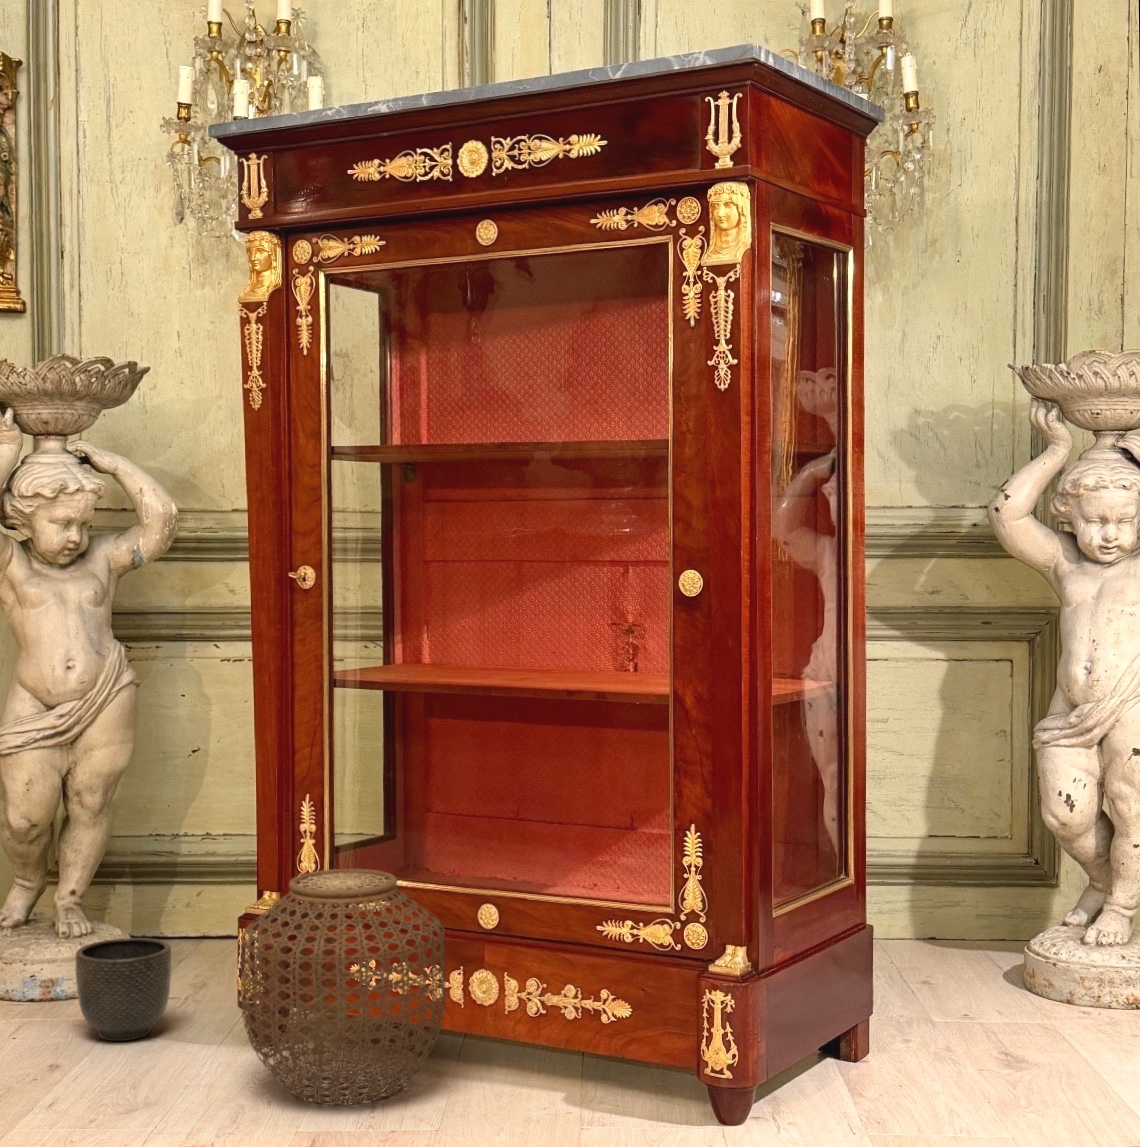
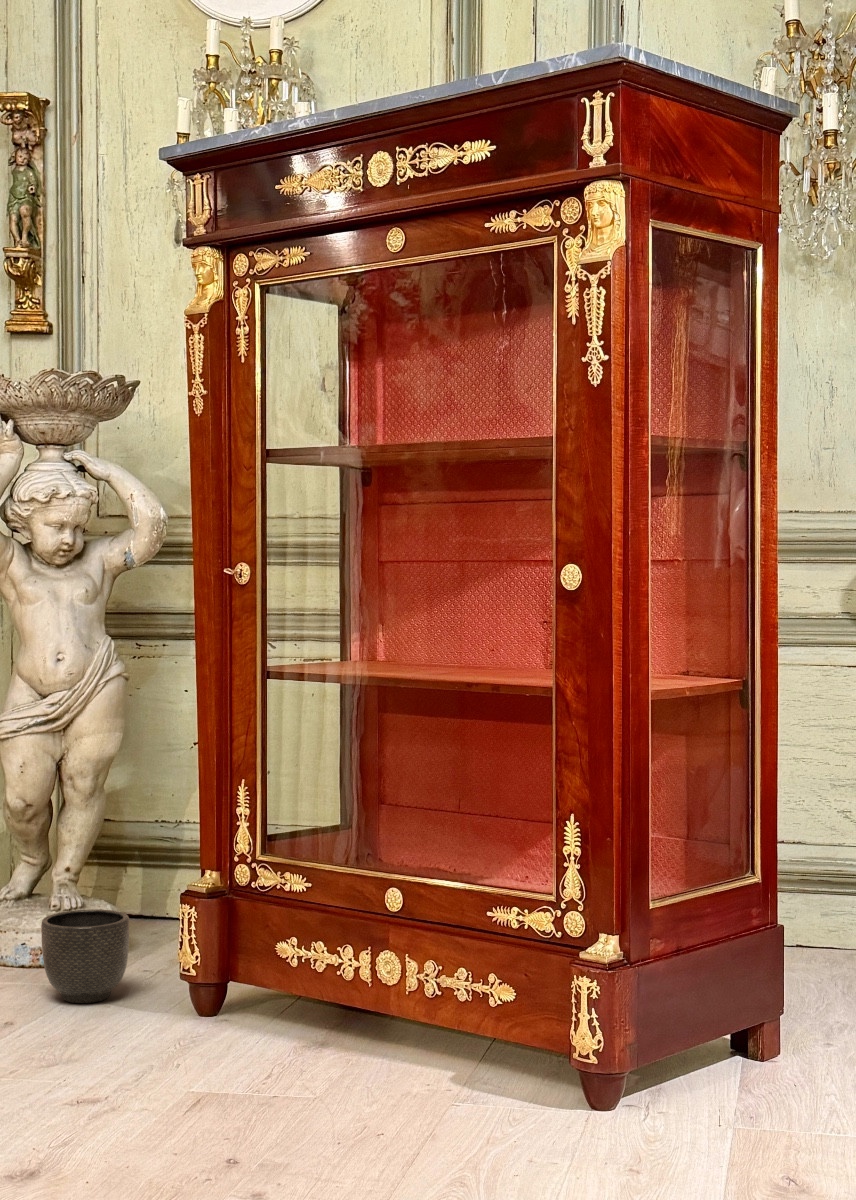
woven basket: present [241,869,446,1104] -> none [159,848,351,1069]

